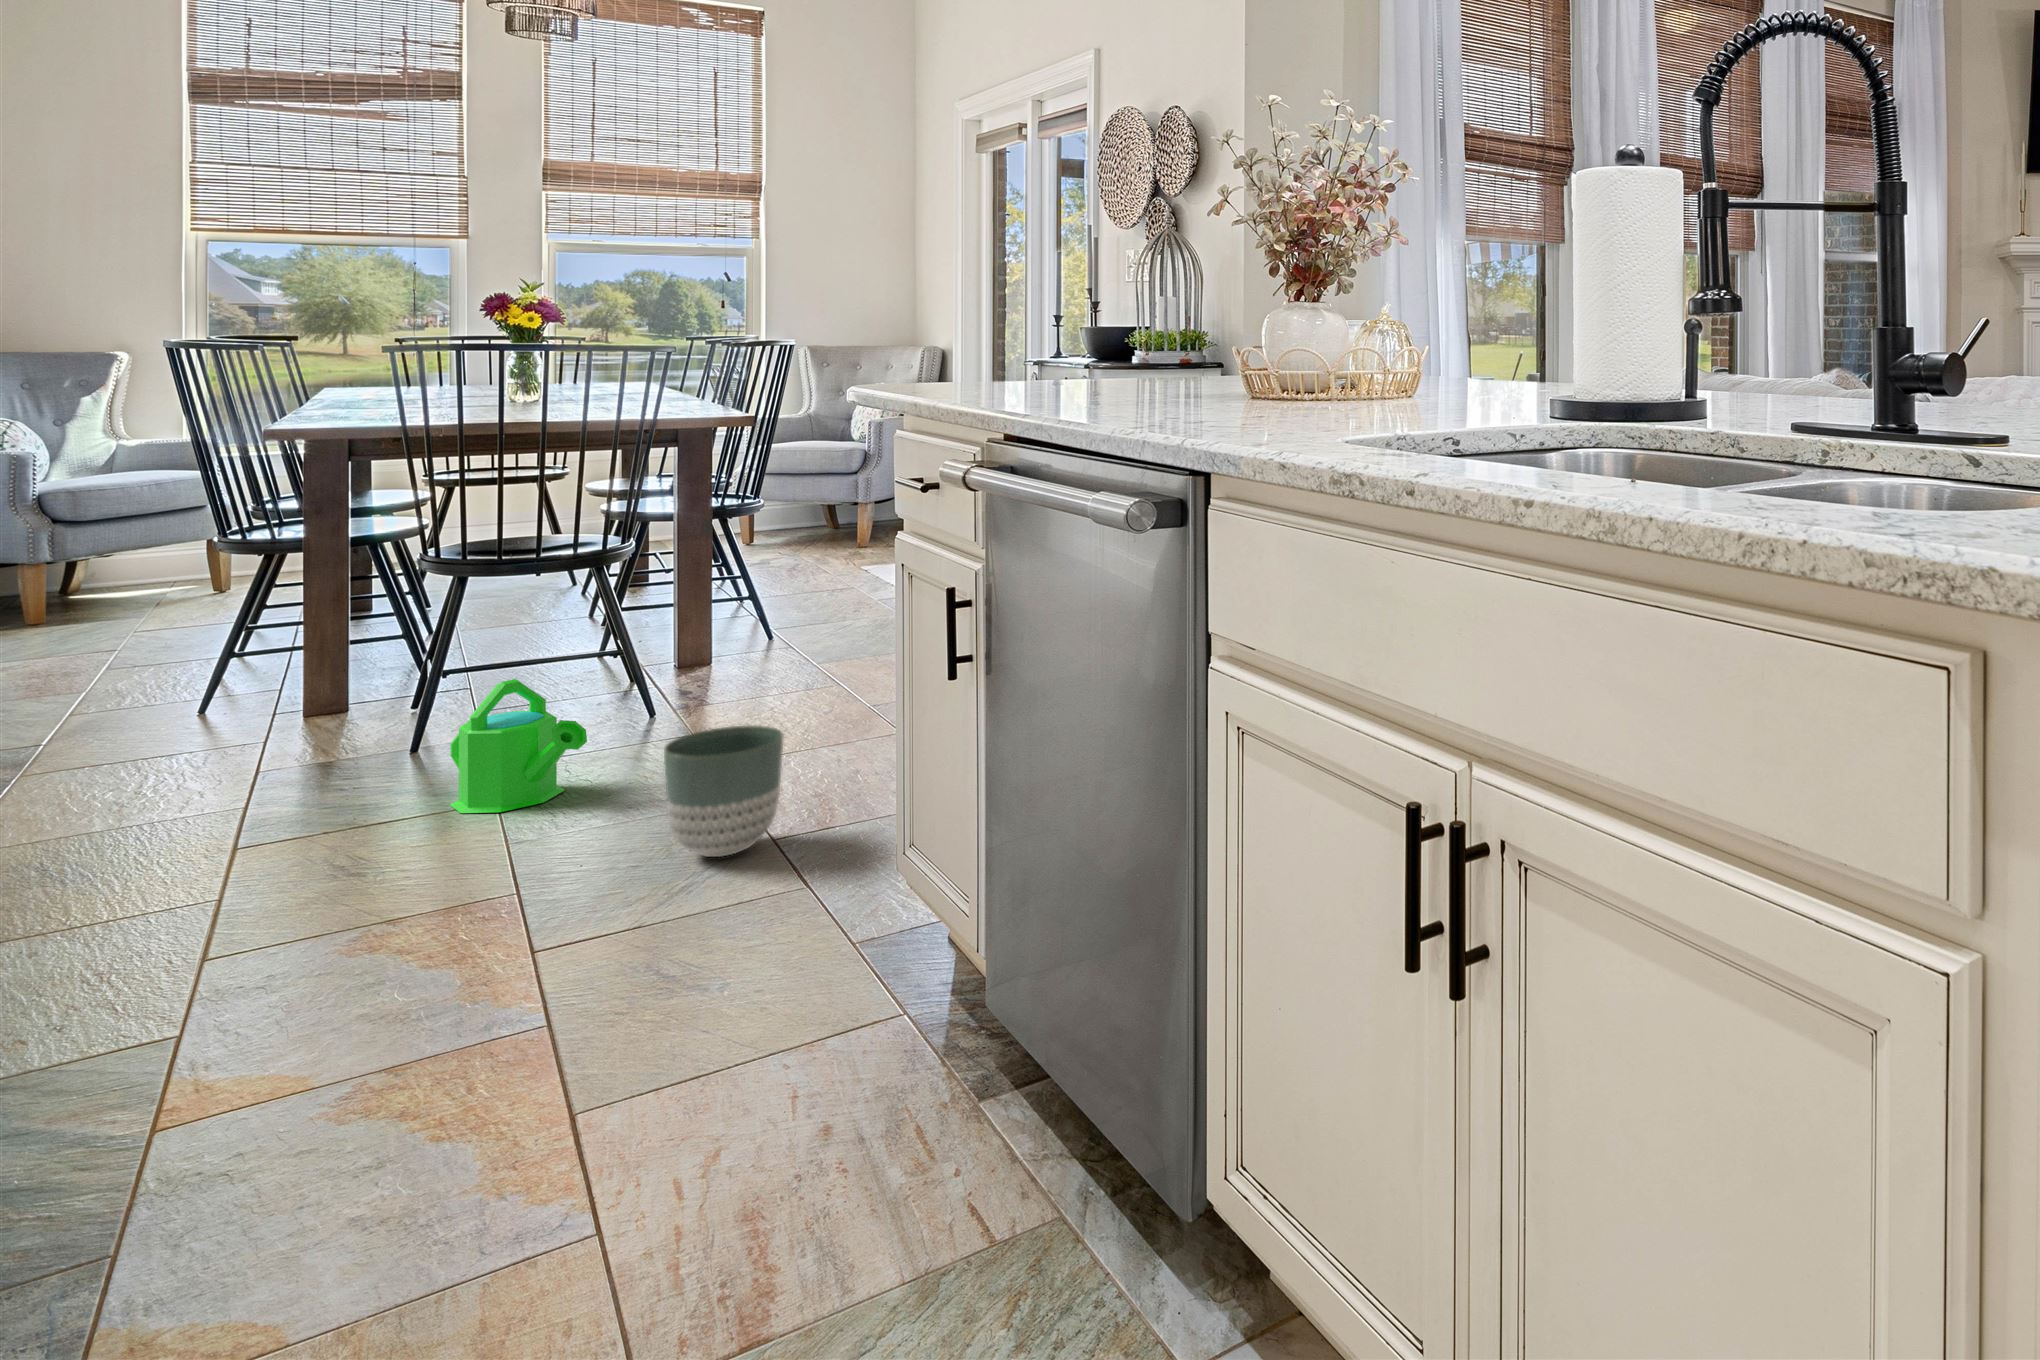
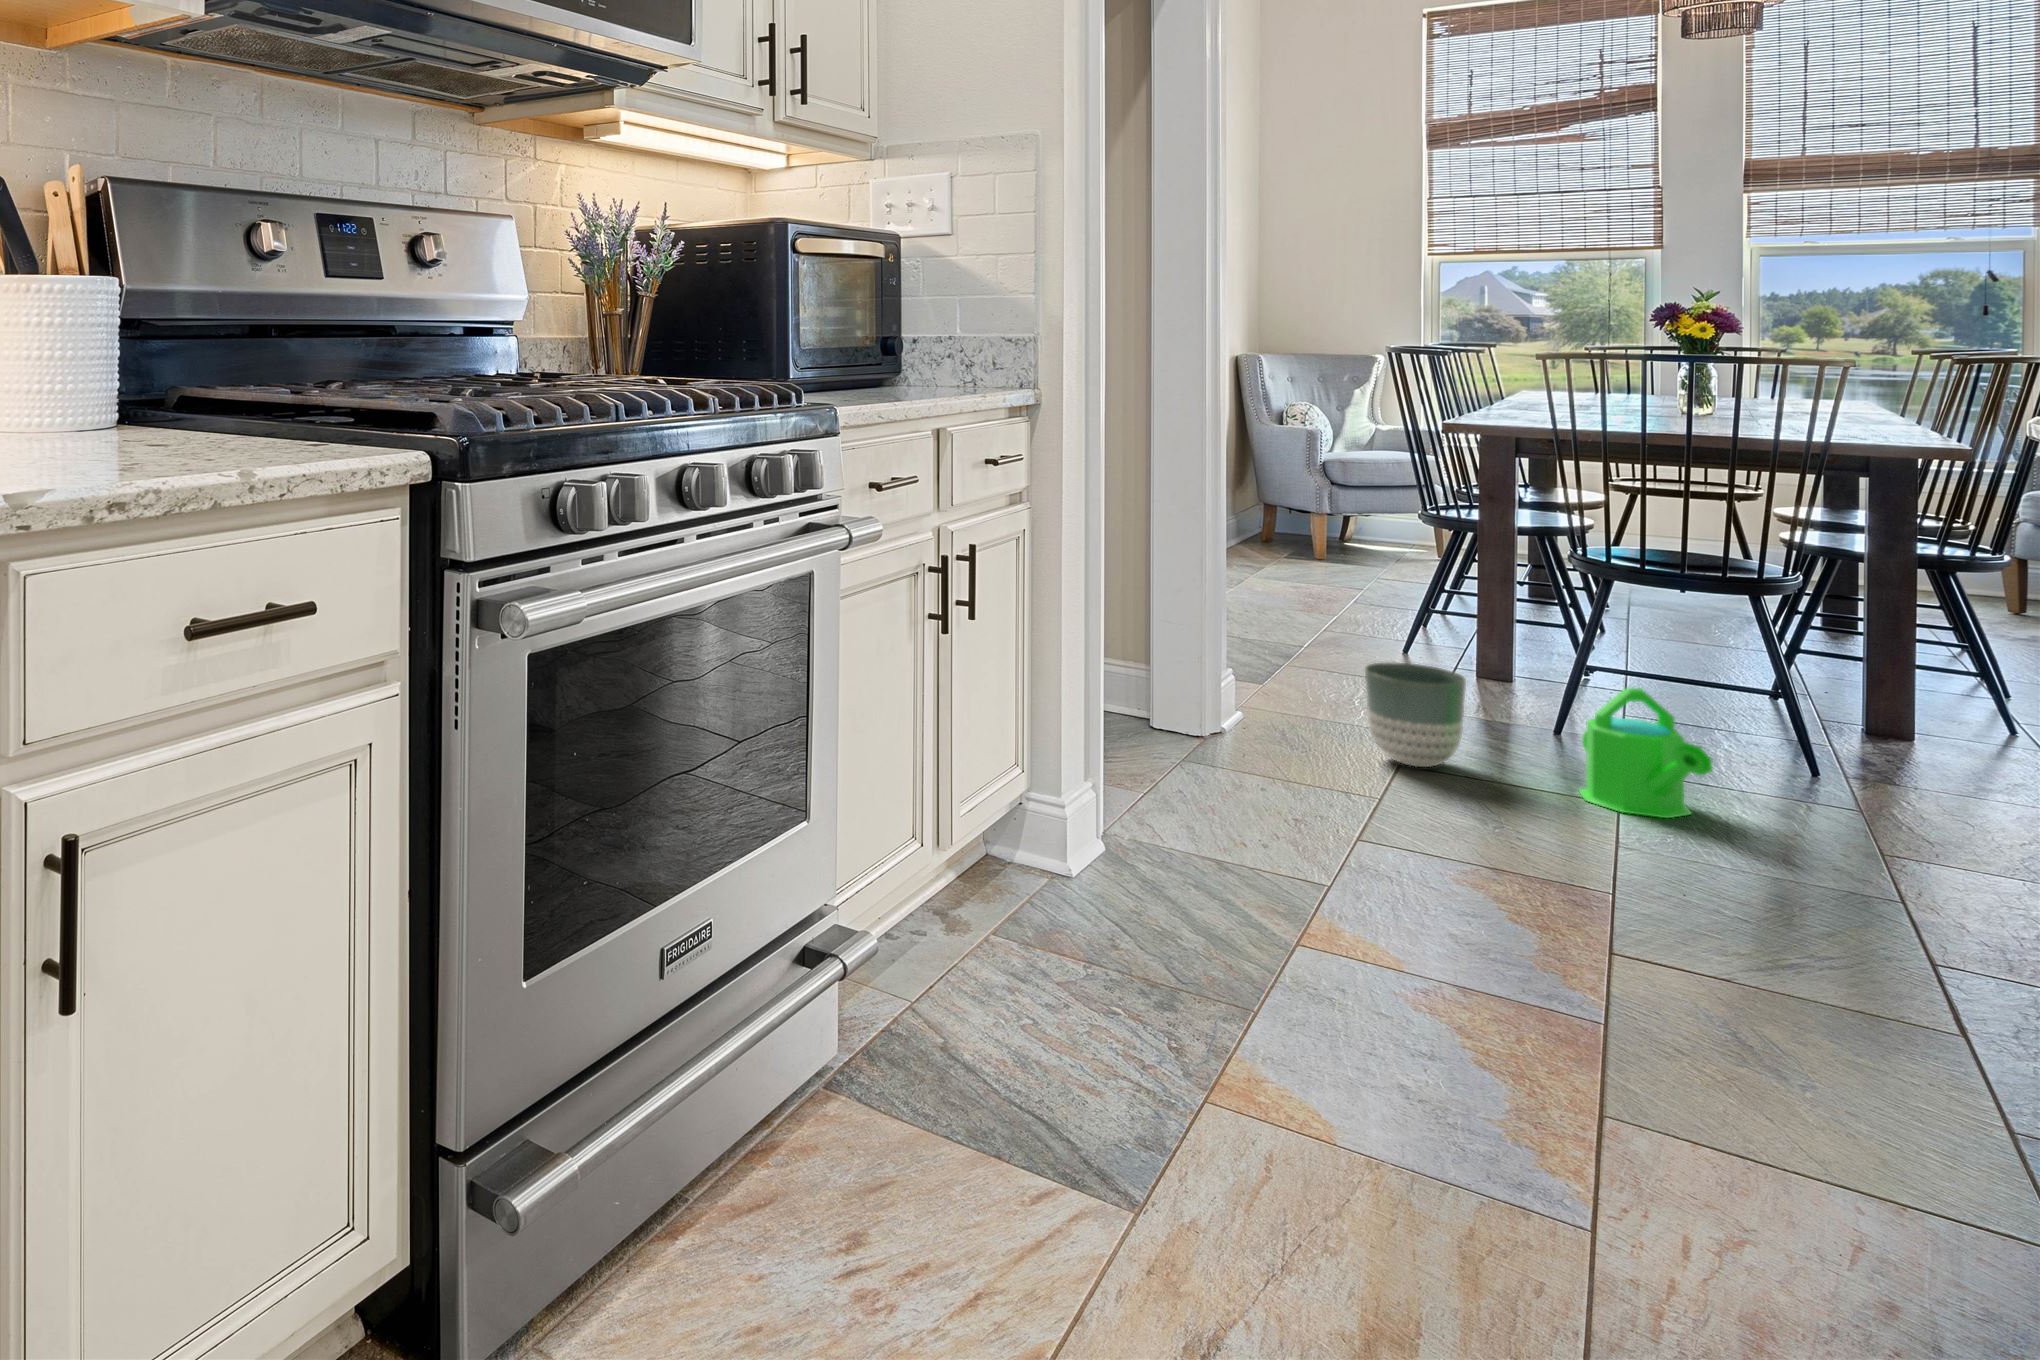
planter: present [664,725,784,857] -> present [1365,662,1466,767]

